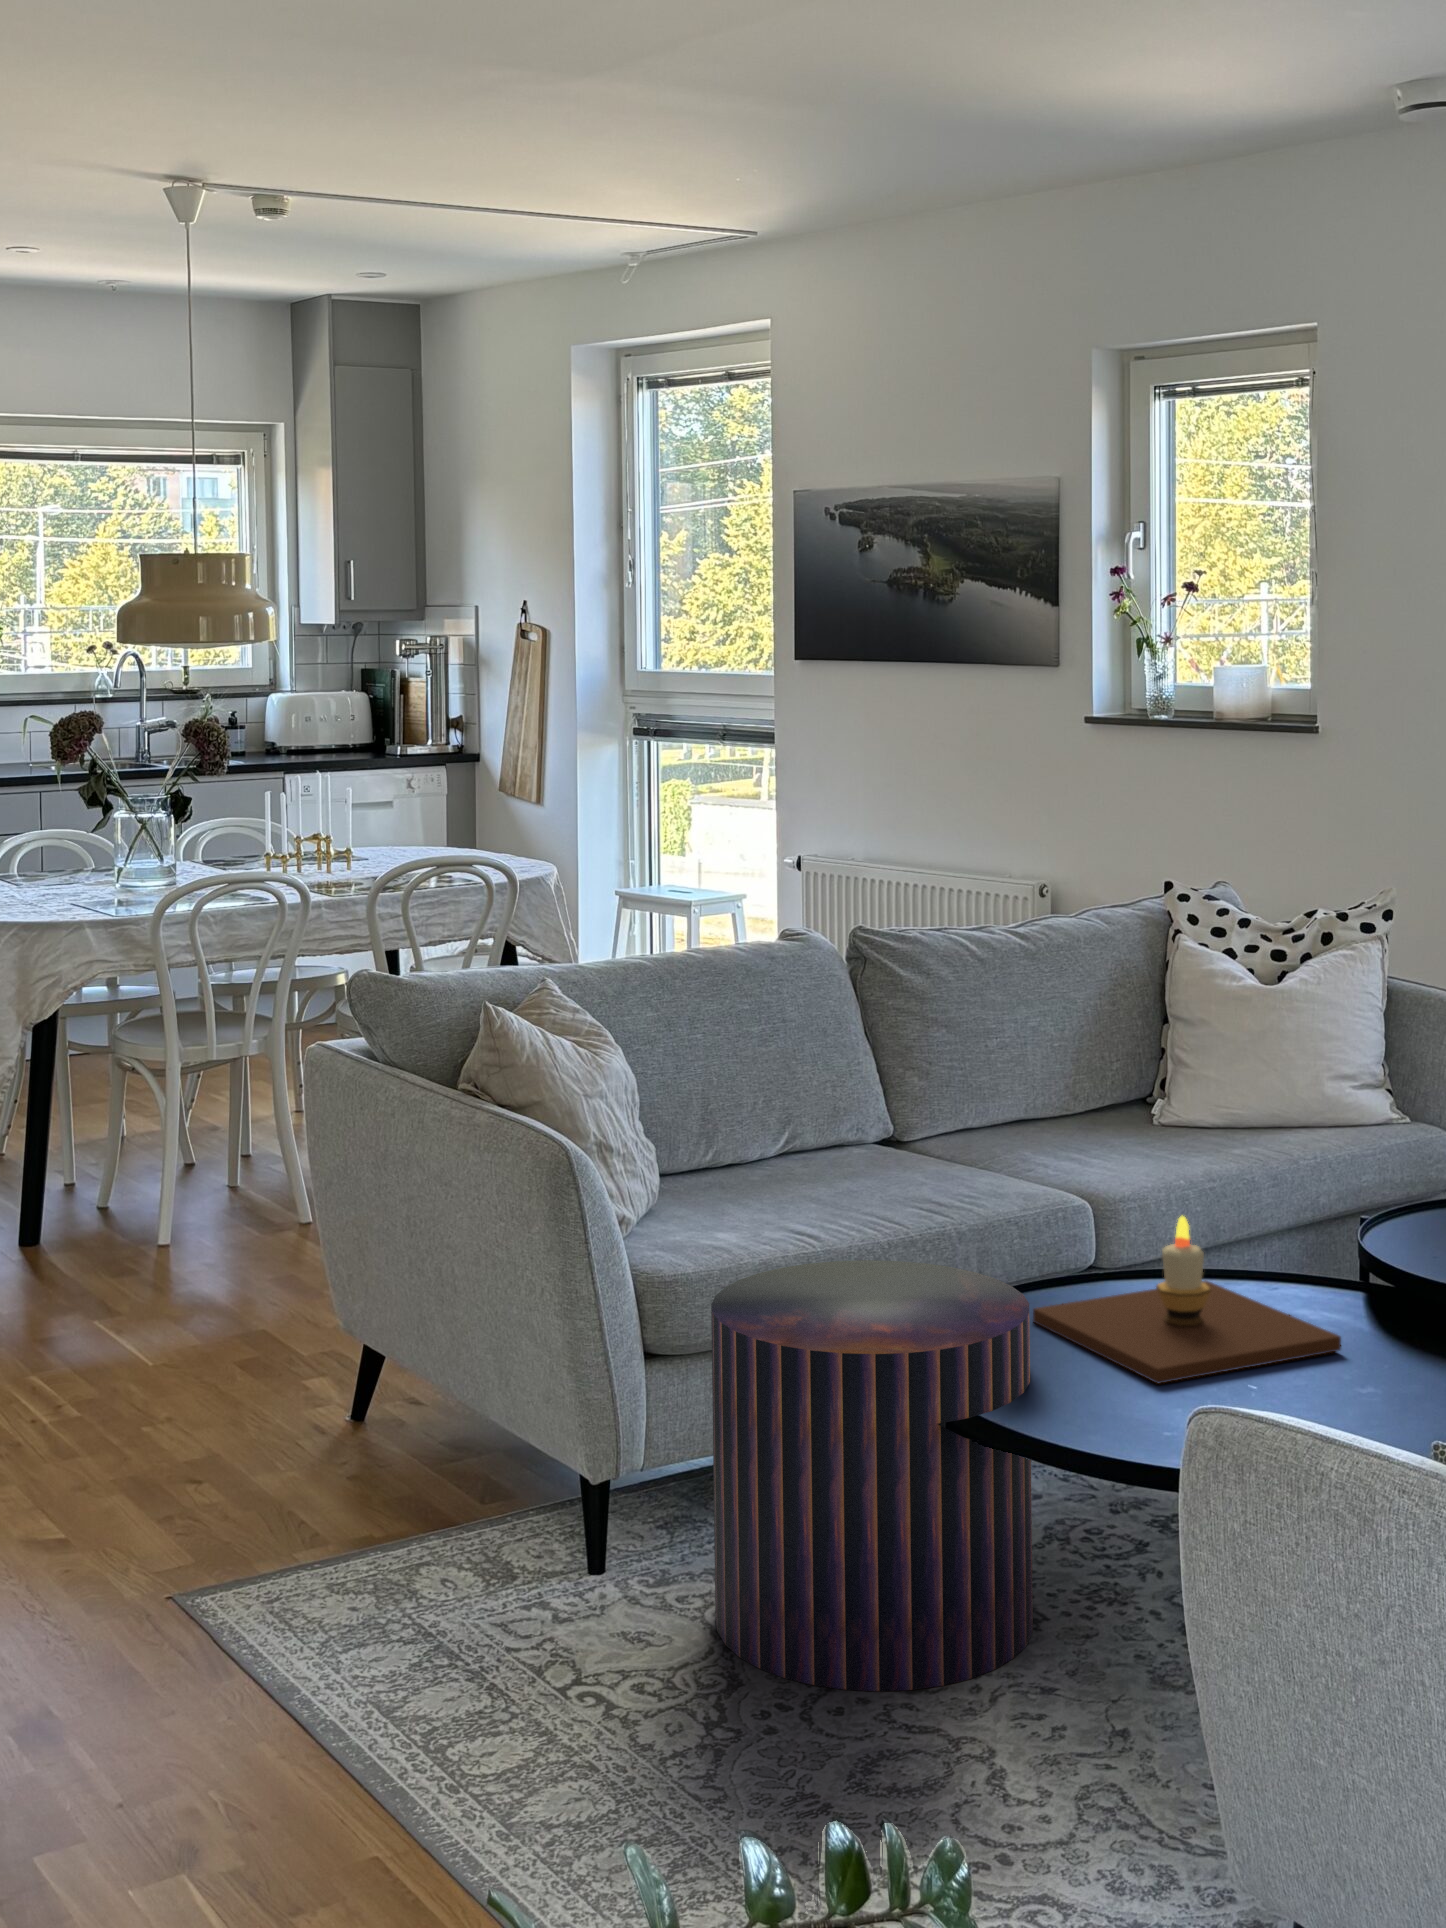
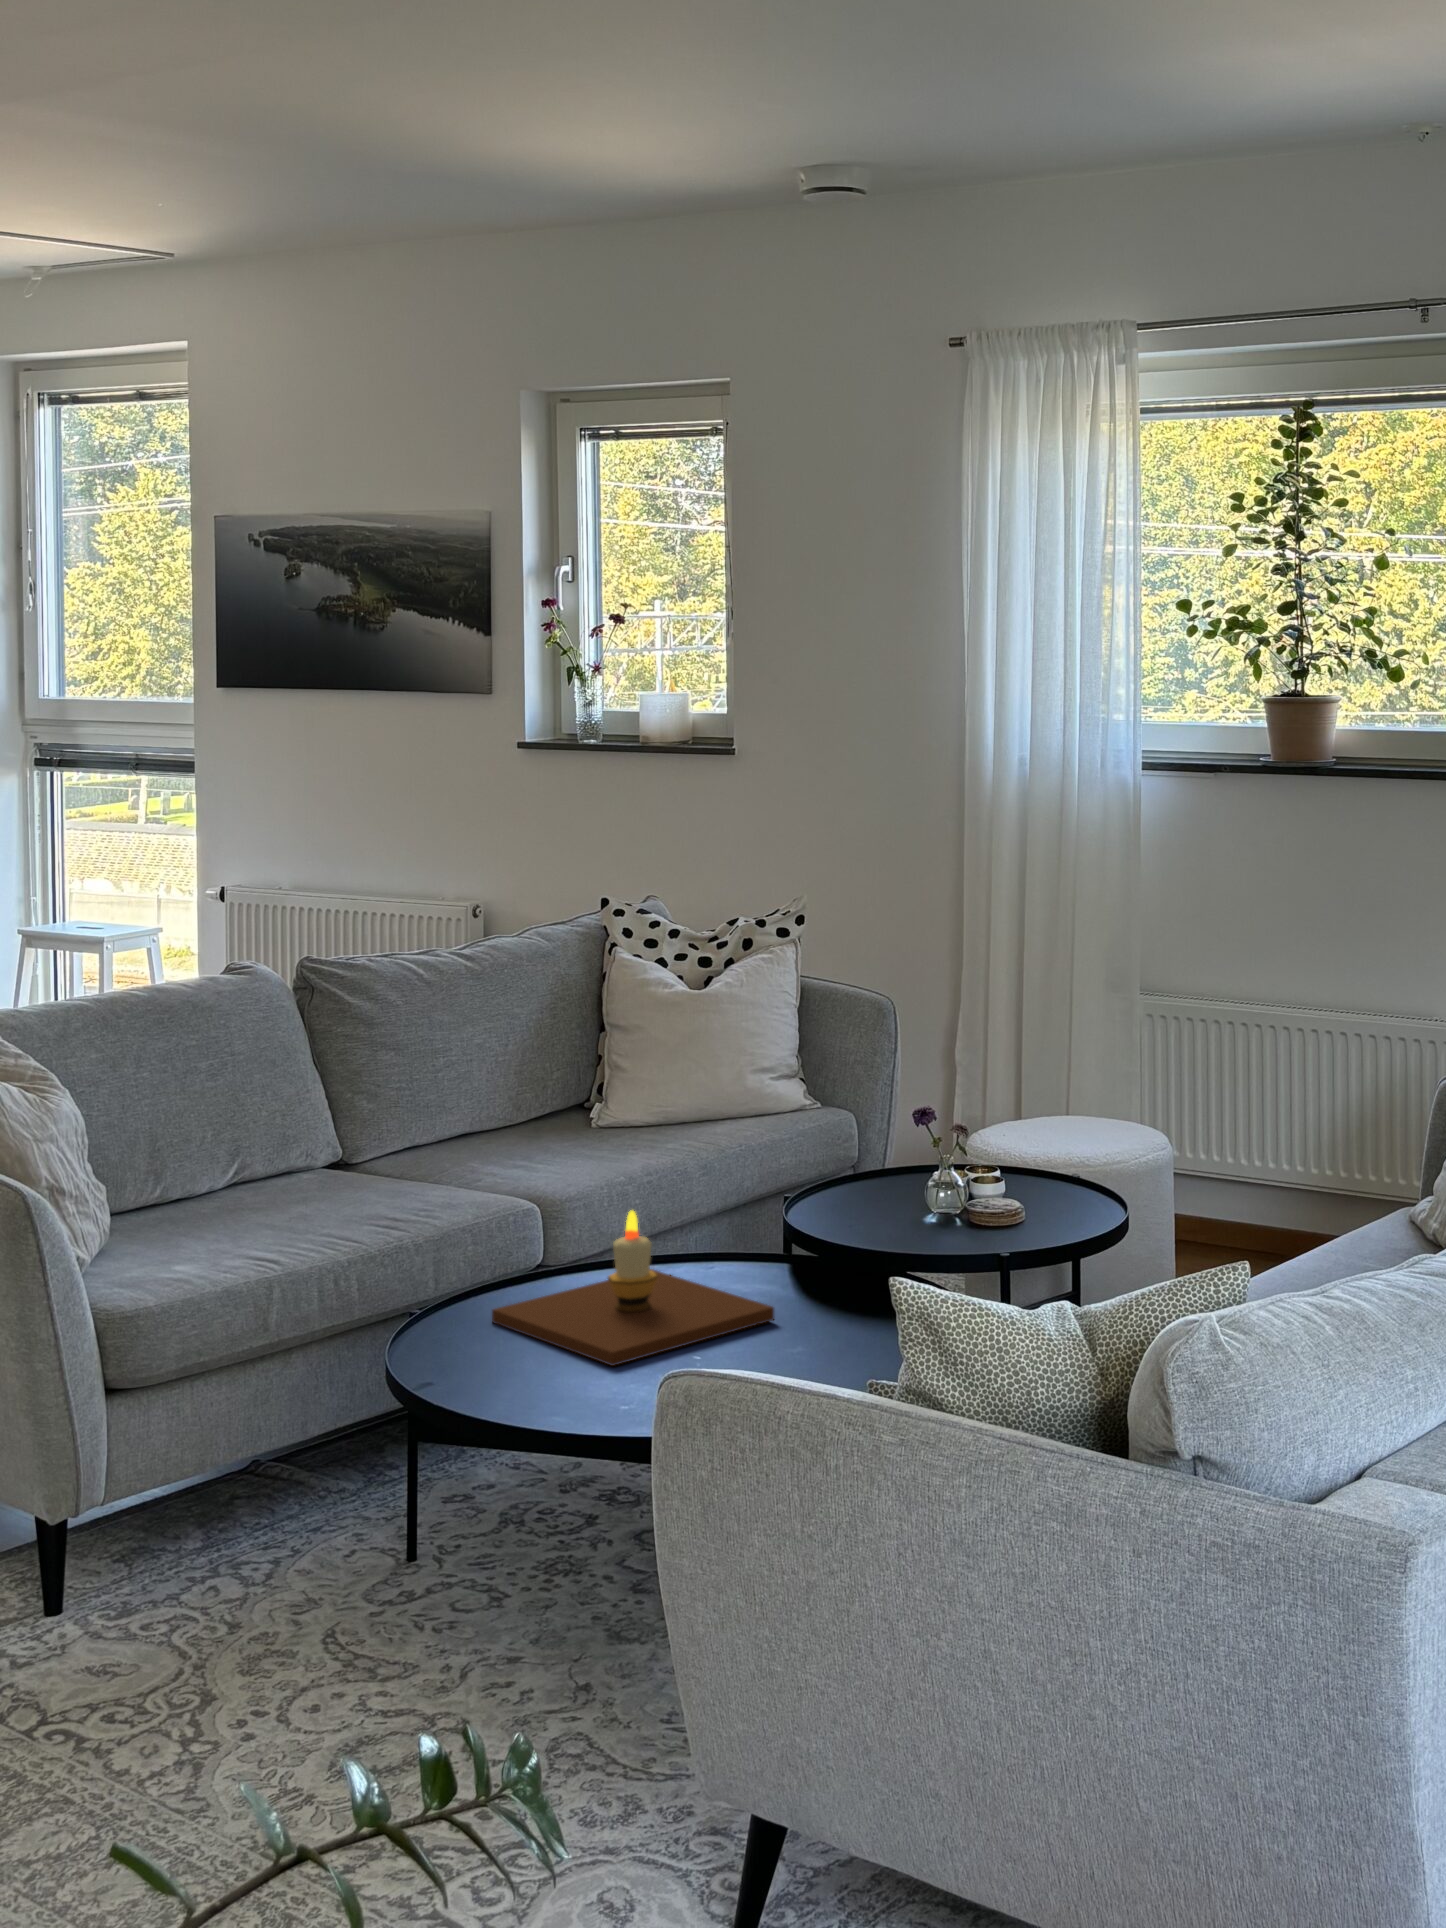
pouf: present [711,1260,1033,1691] -> none [178,1276,497,1690]

